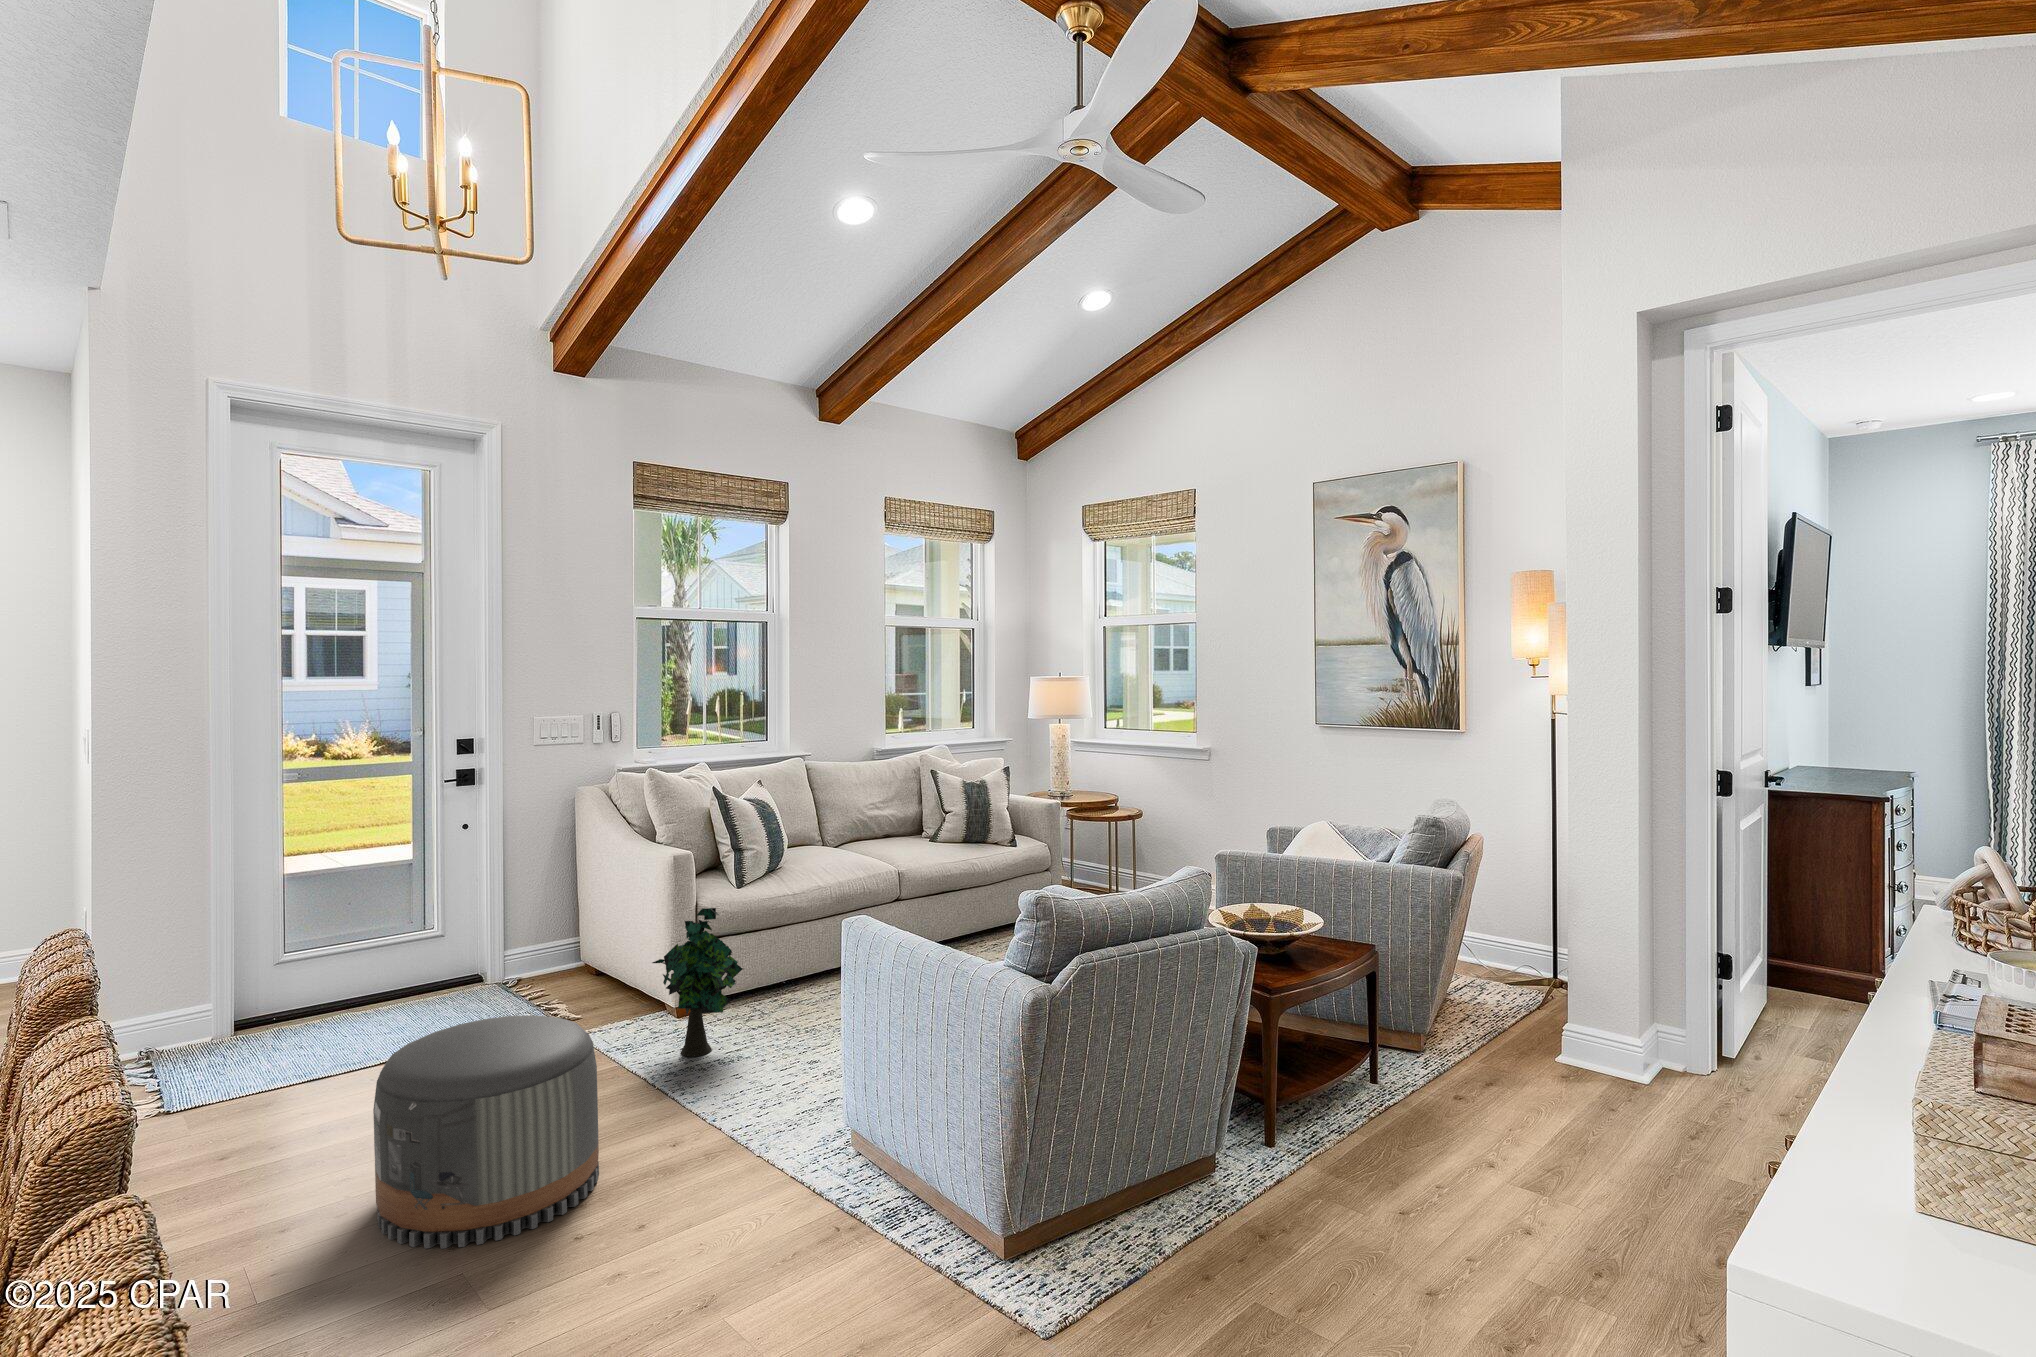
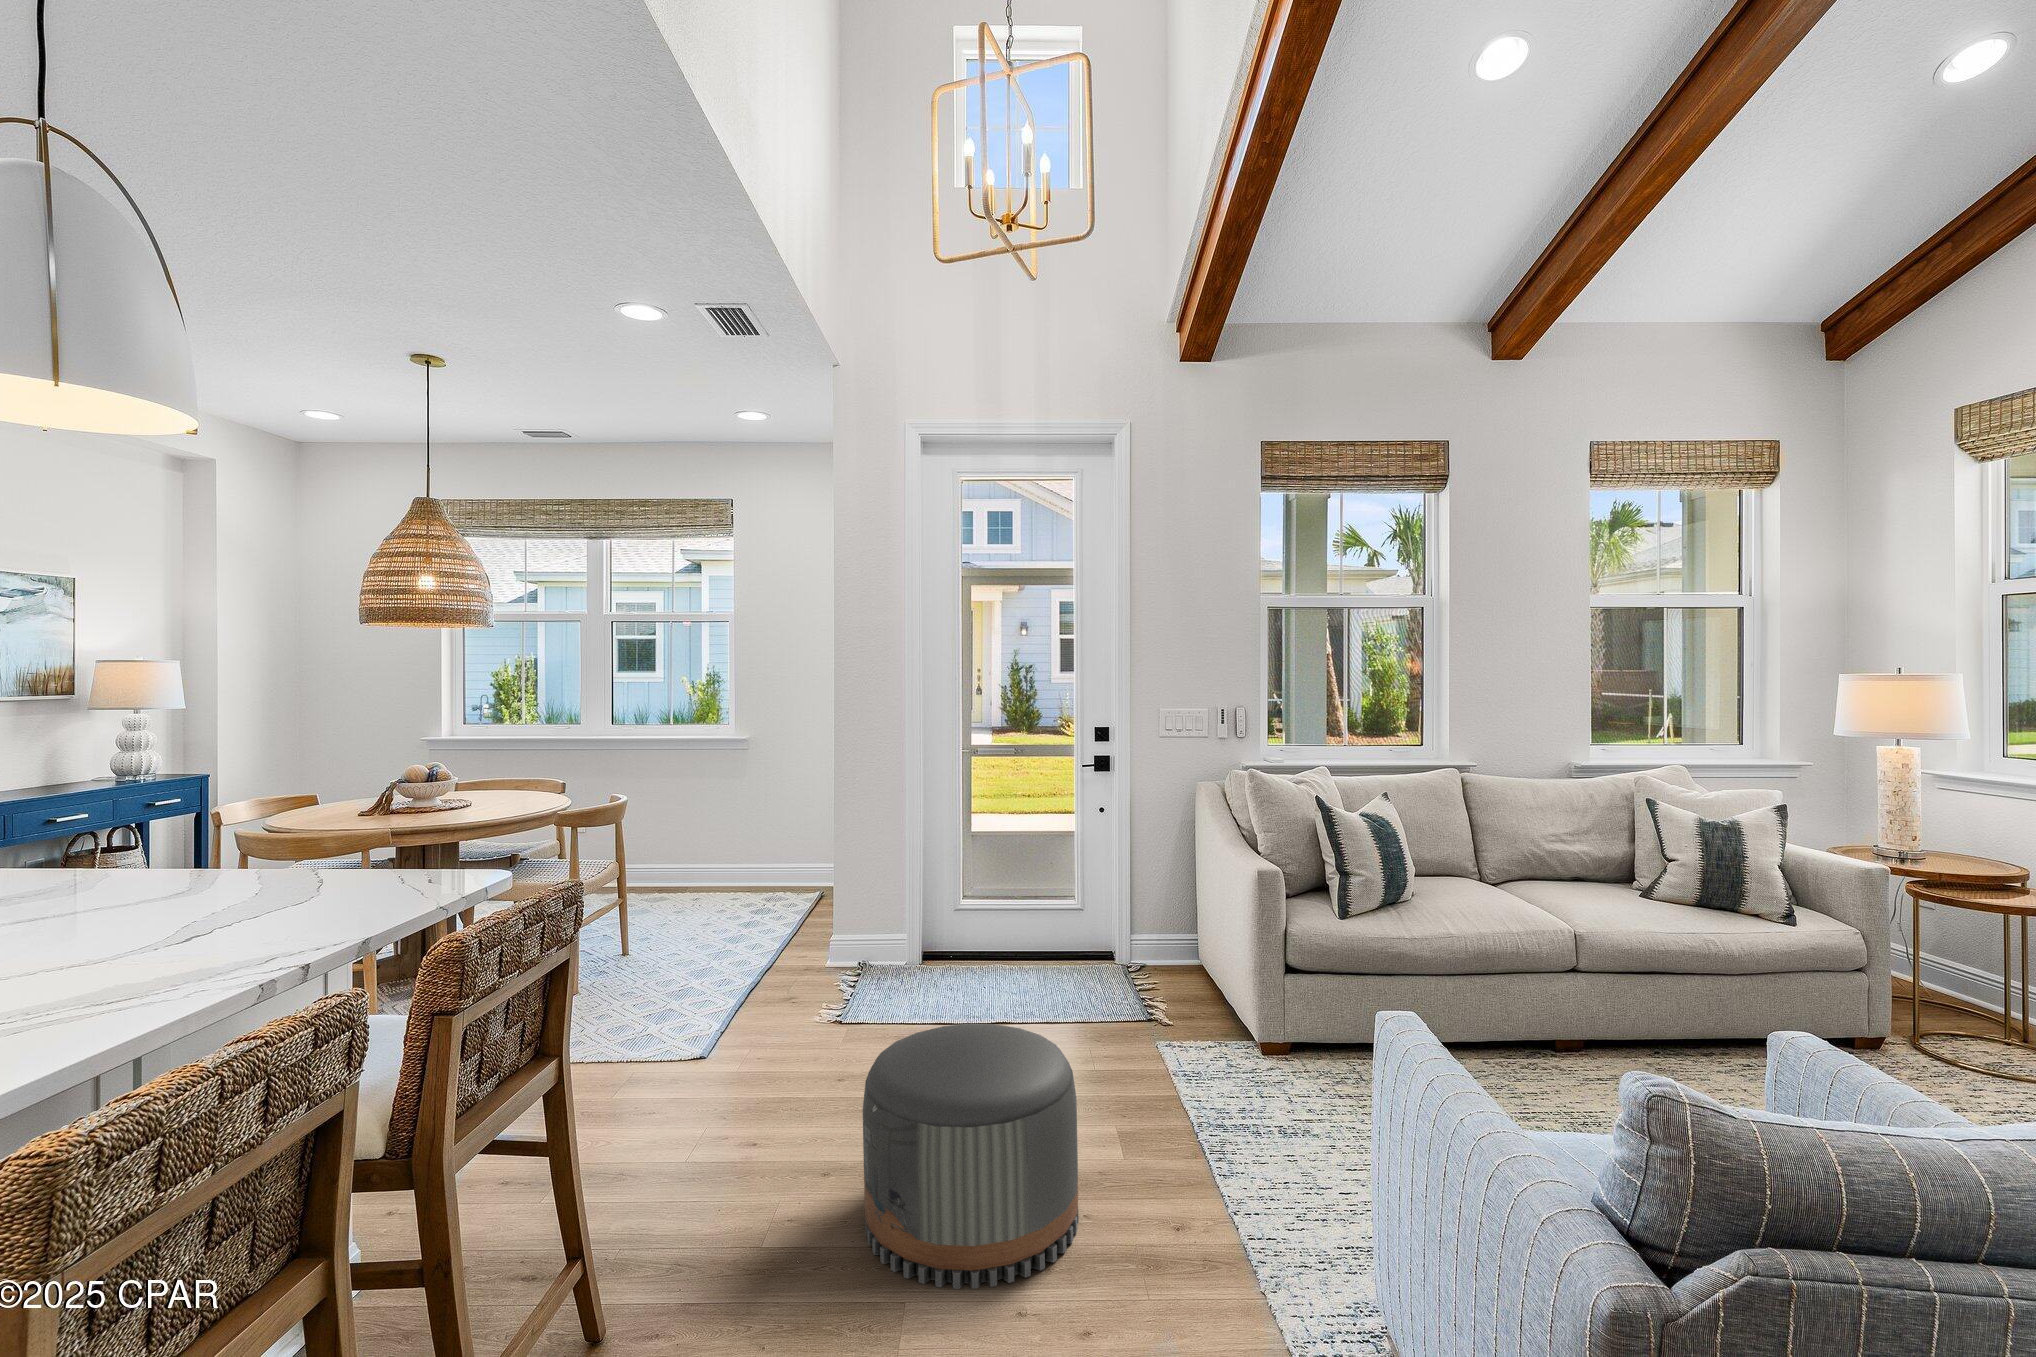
decorative plant: present [652,908,743,1057] -> none [1215,941,1316,1115]

